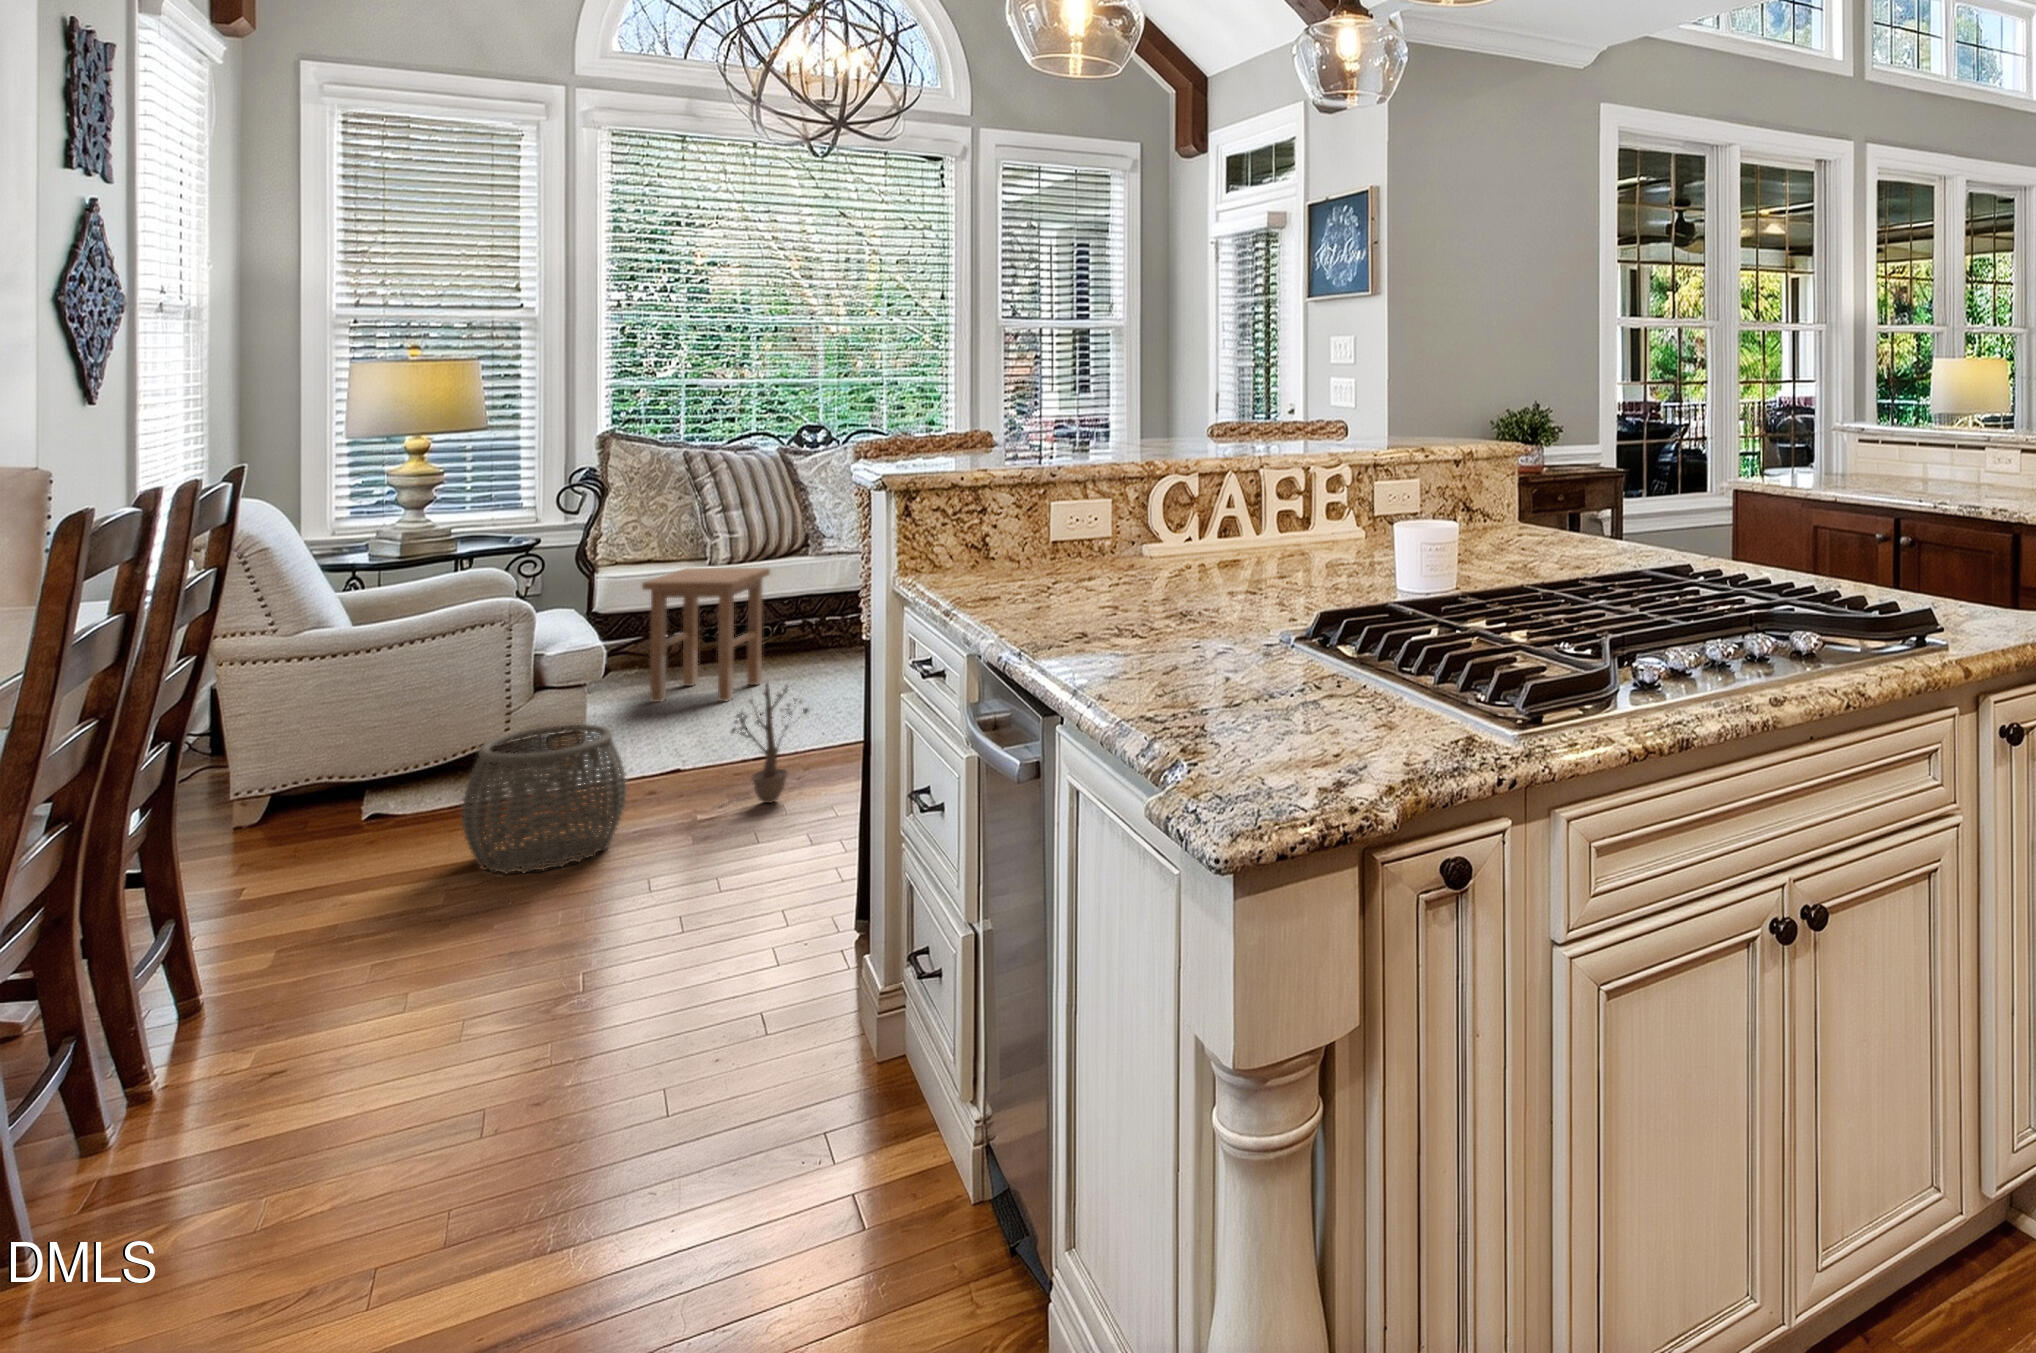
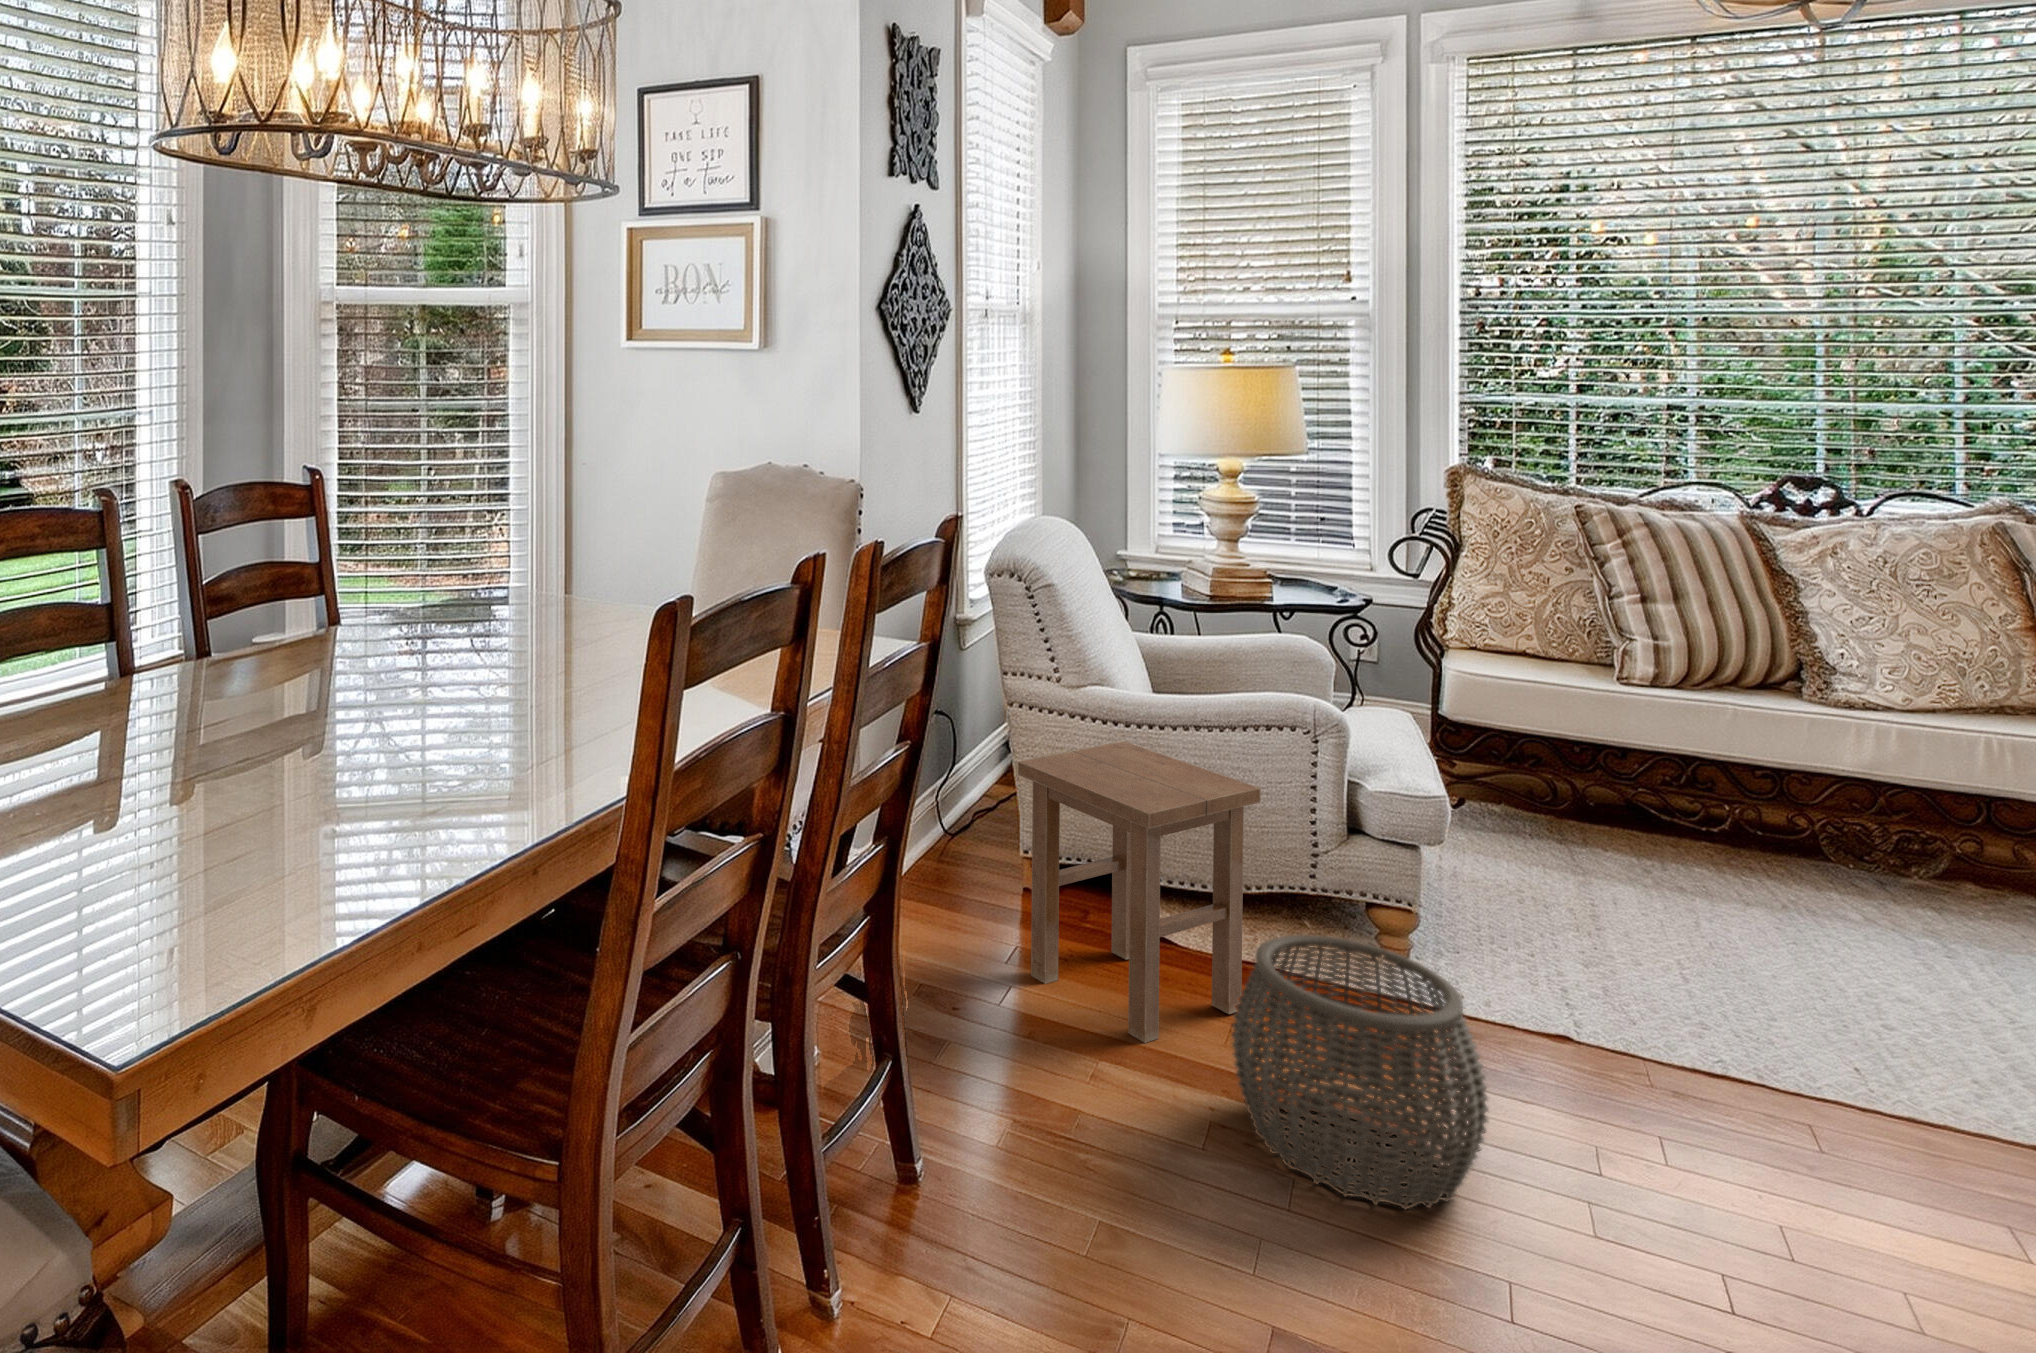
stool: present [642,568,770,702] -> present [1018,741,1260,1043]
decorative plant: present [720,683,810,807] -> none [1652,1005,1879,1245]

